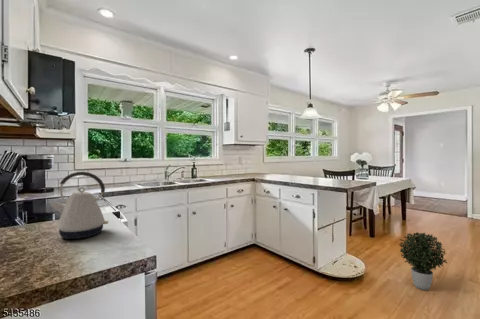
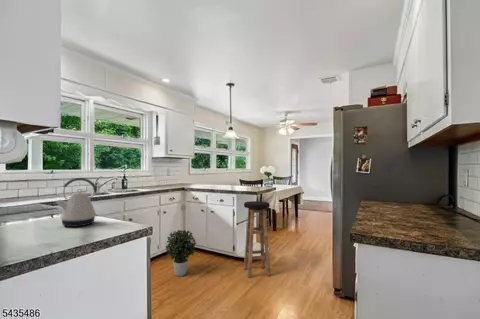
bar stool: none [327,201,366,306] -> present [244,201,271,277]
potted plant: present [399,233,447,290] -> present [166,230,196,276]

